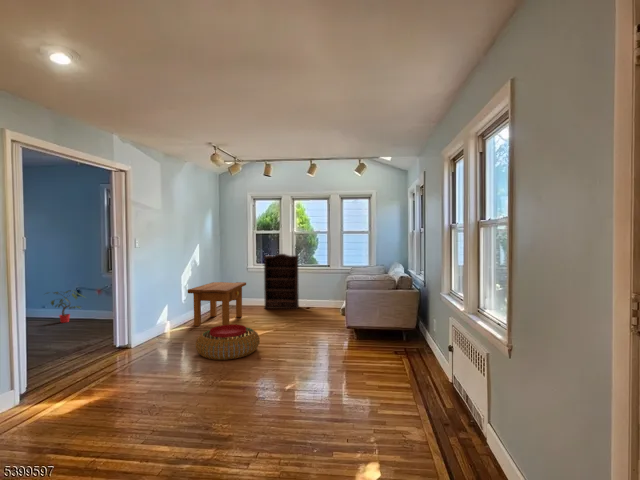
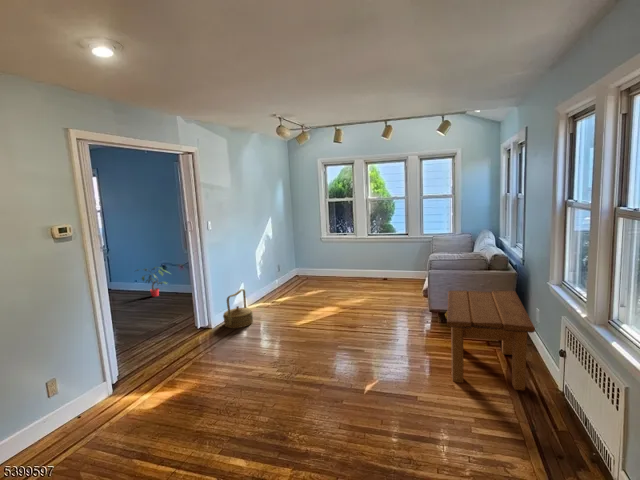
bookshelf: present [264,254,299,309] -> none [336,223,375,281]
side table: present [188,282,246,326] -> present [445,290,535,390]
woven basket: none [145,308,177,347] -> present [223,289,253,328]
pouf: present [196,325,260,360] -> none [270,308,335,347]

